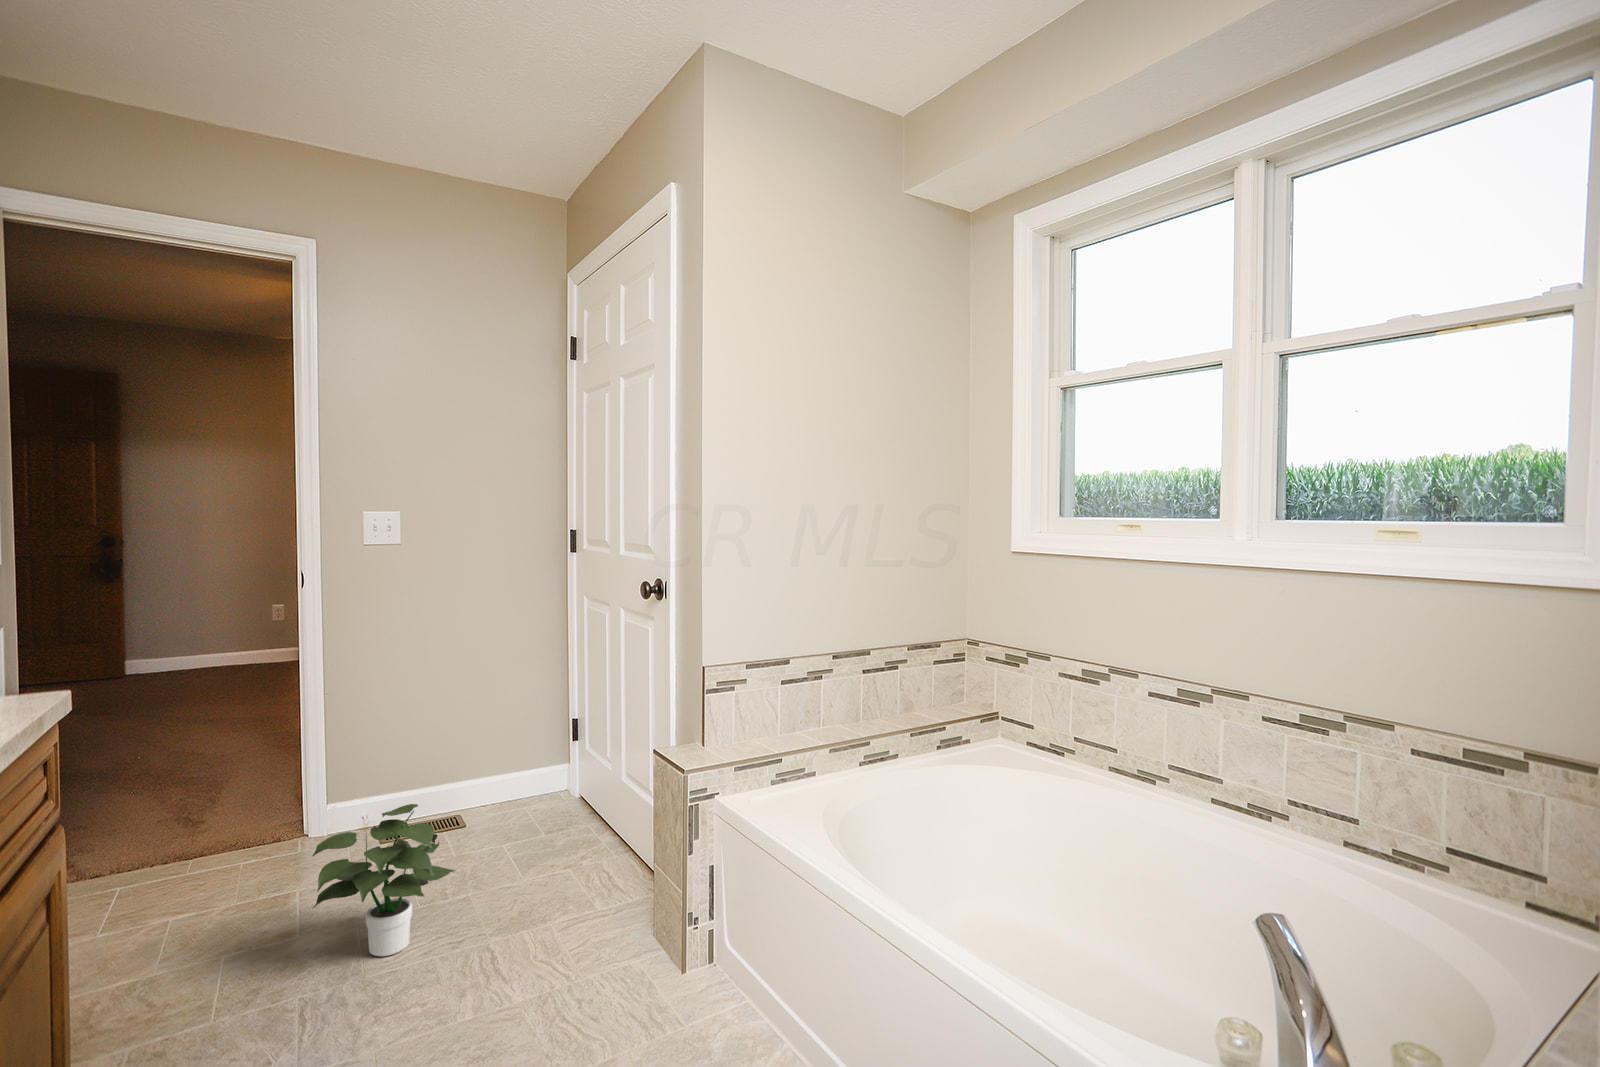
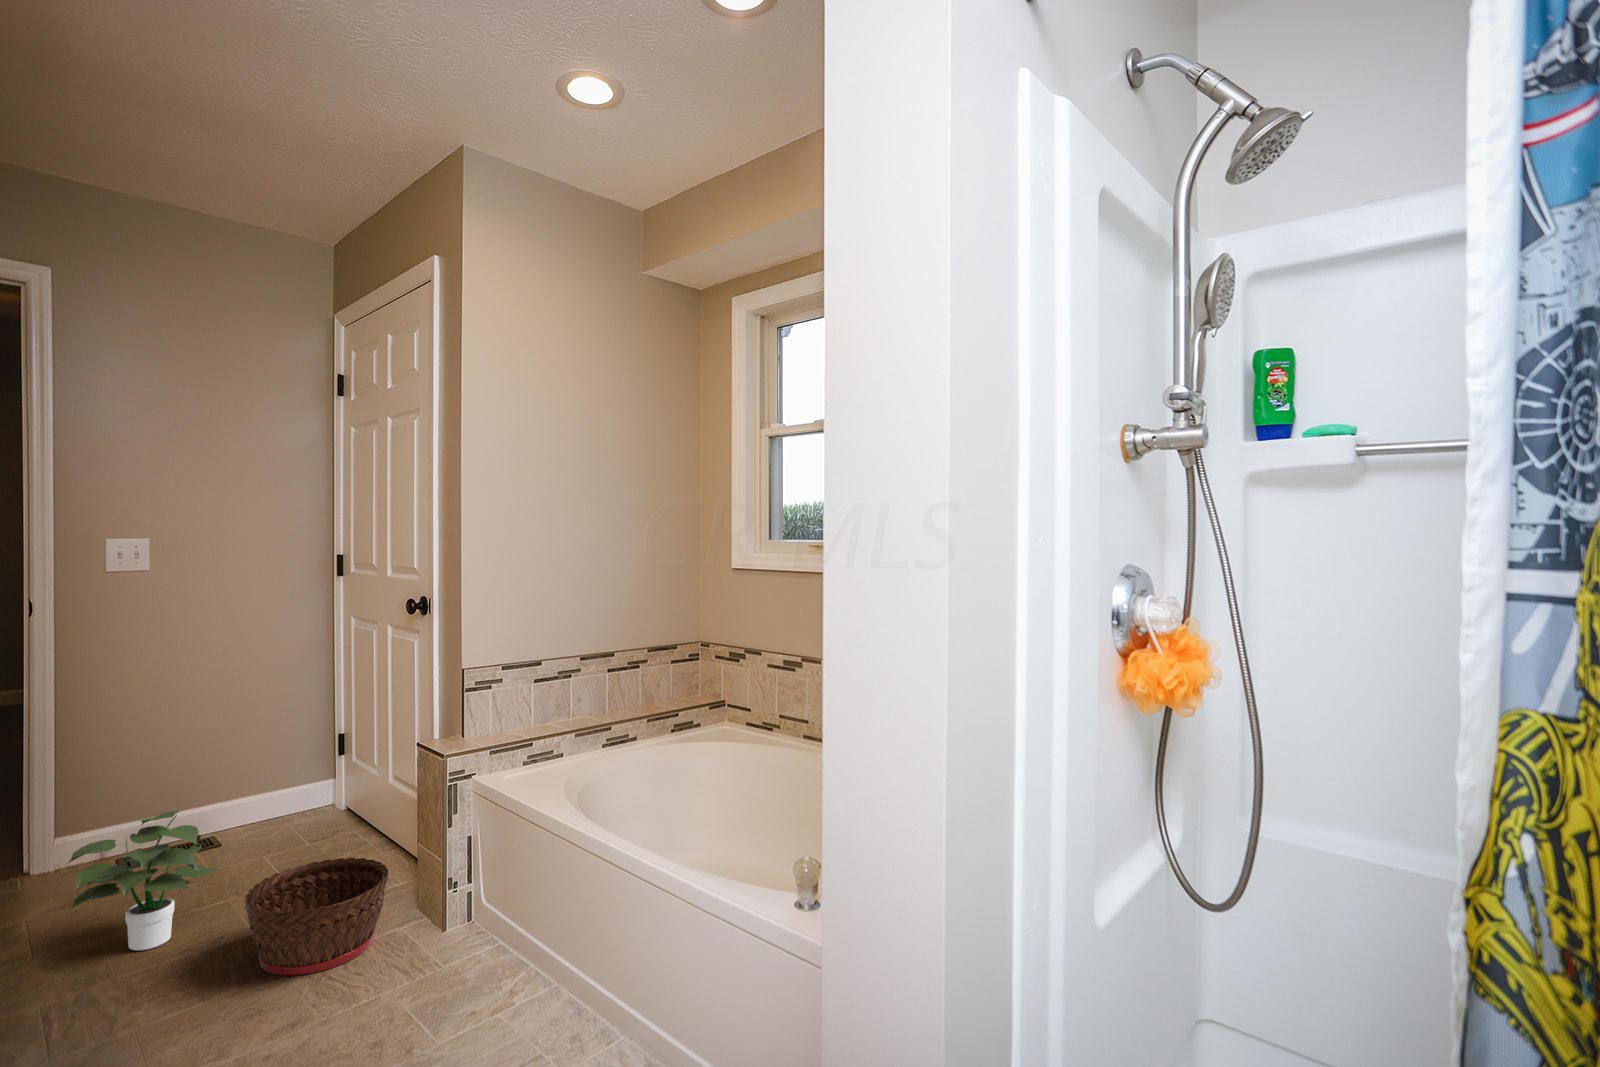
basket: none [476,875,625,1020] -> present [244,858,389,975]

